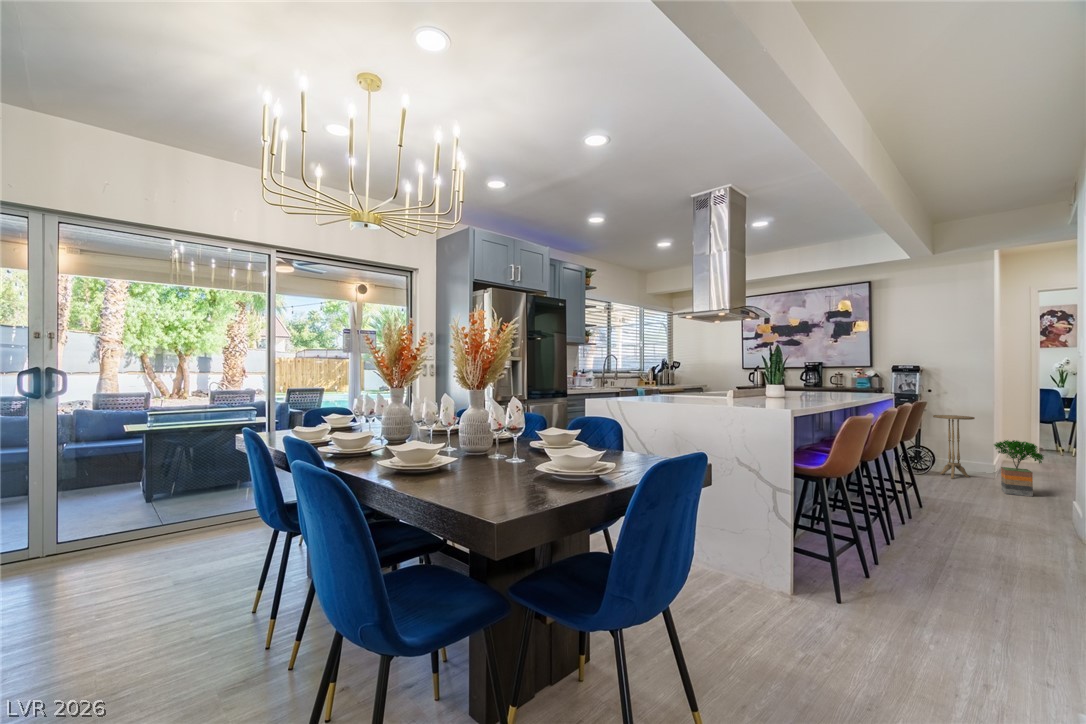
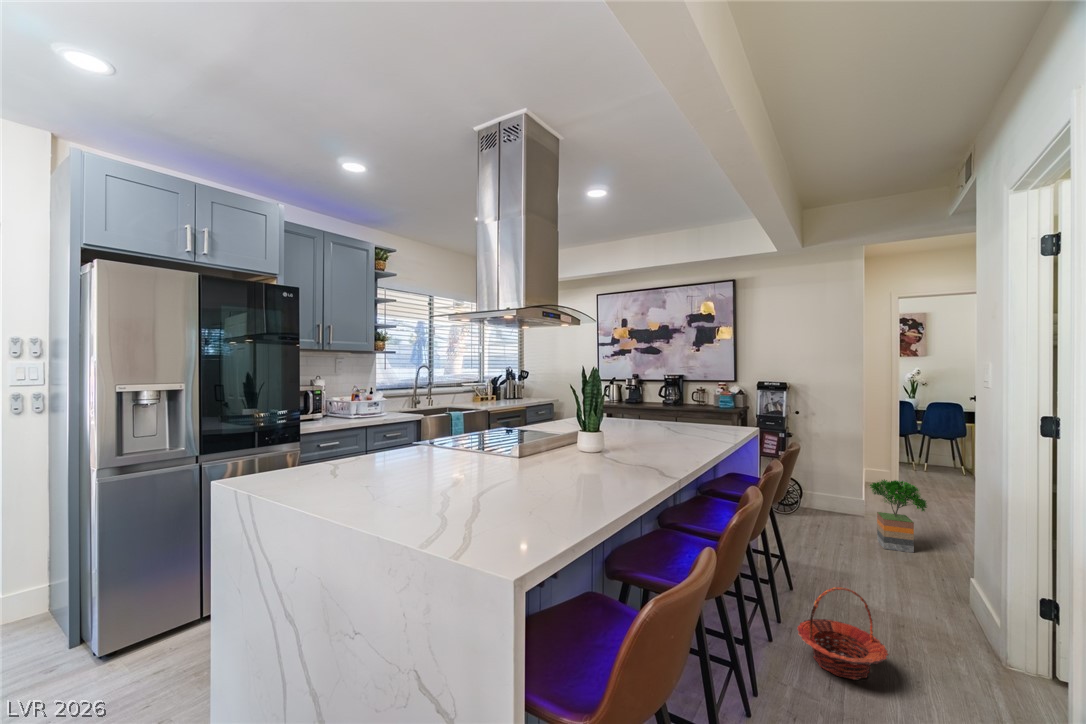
side table: present [933,415,975,479] -> none [801,441,845,520]
basket: none [919,483,984,538] -> present [797,587,888,680]

